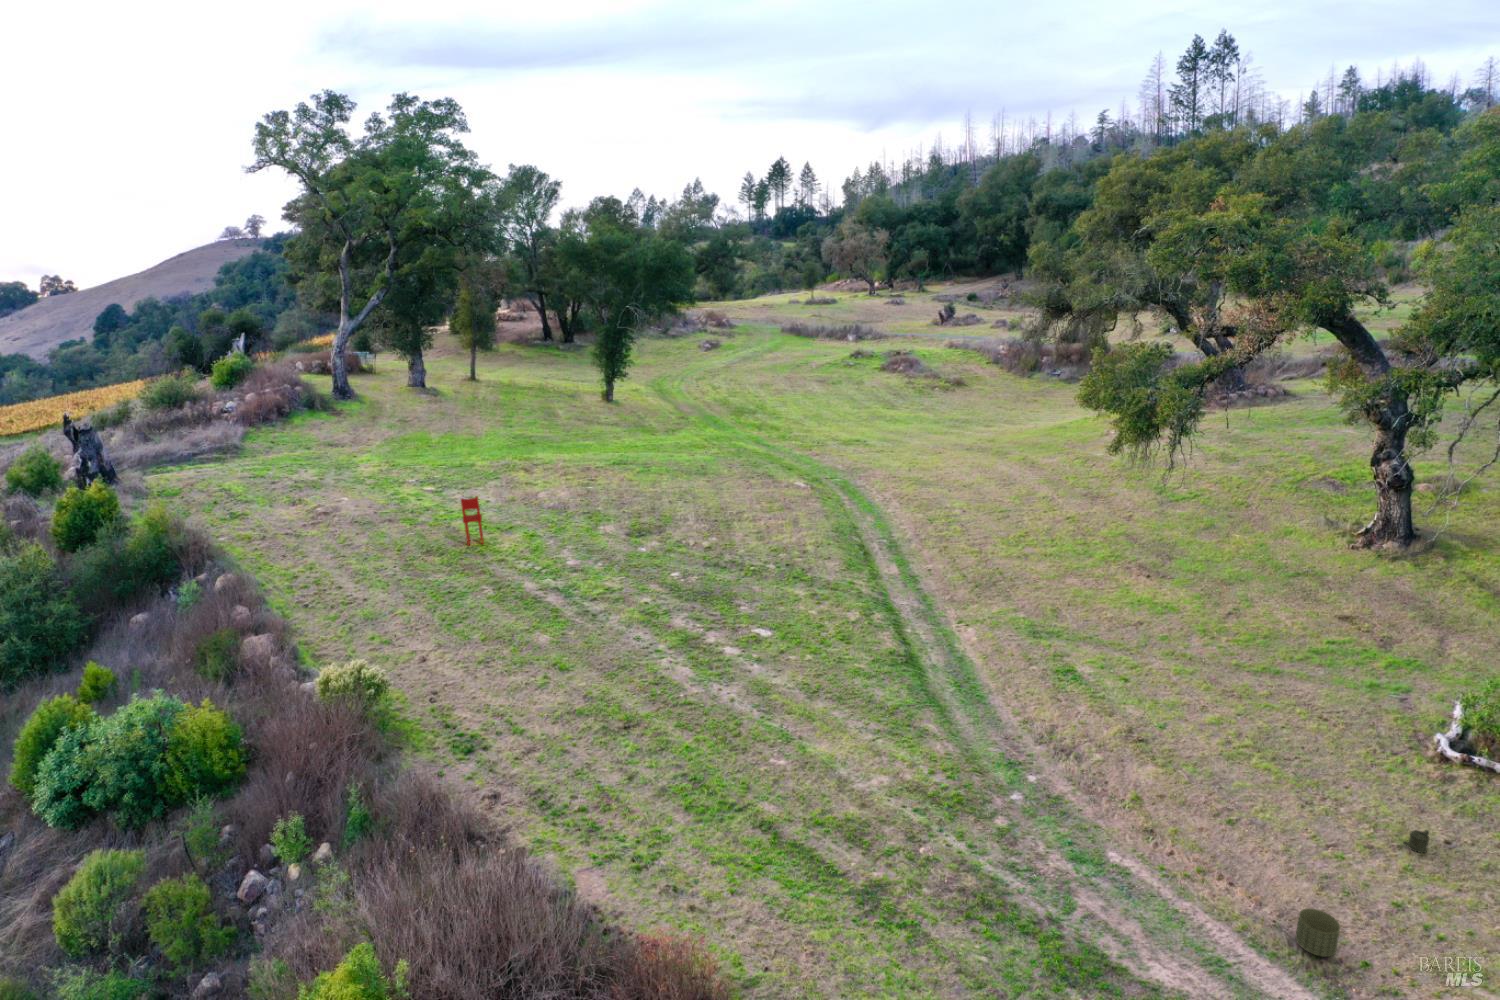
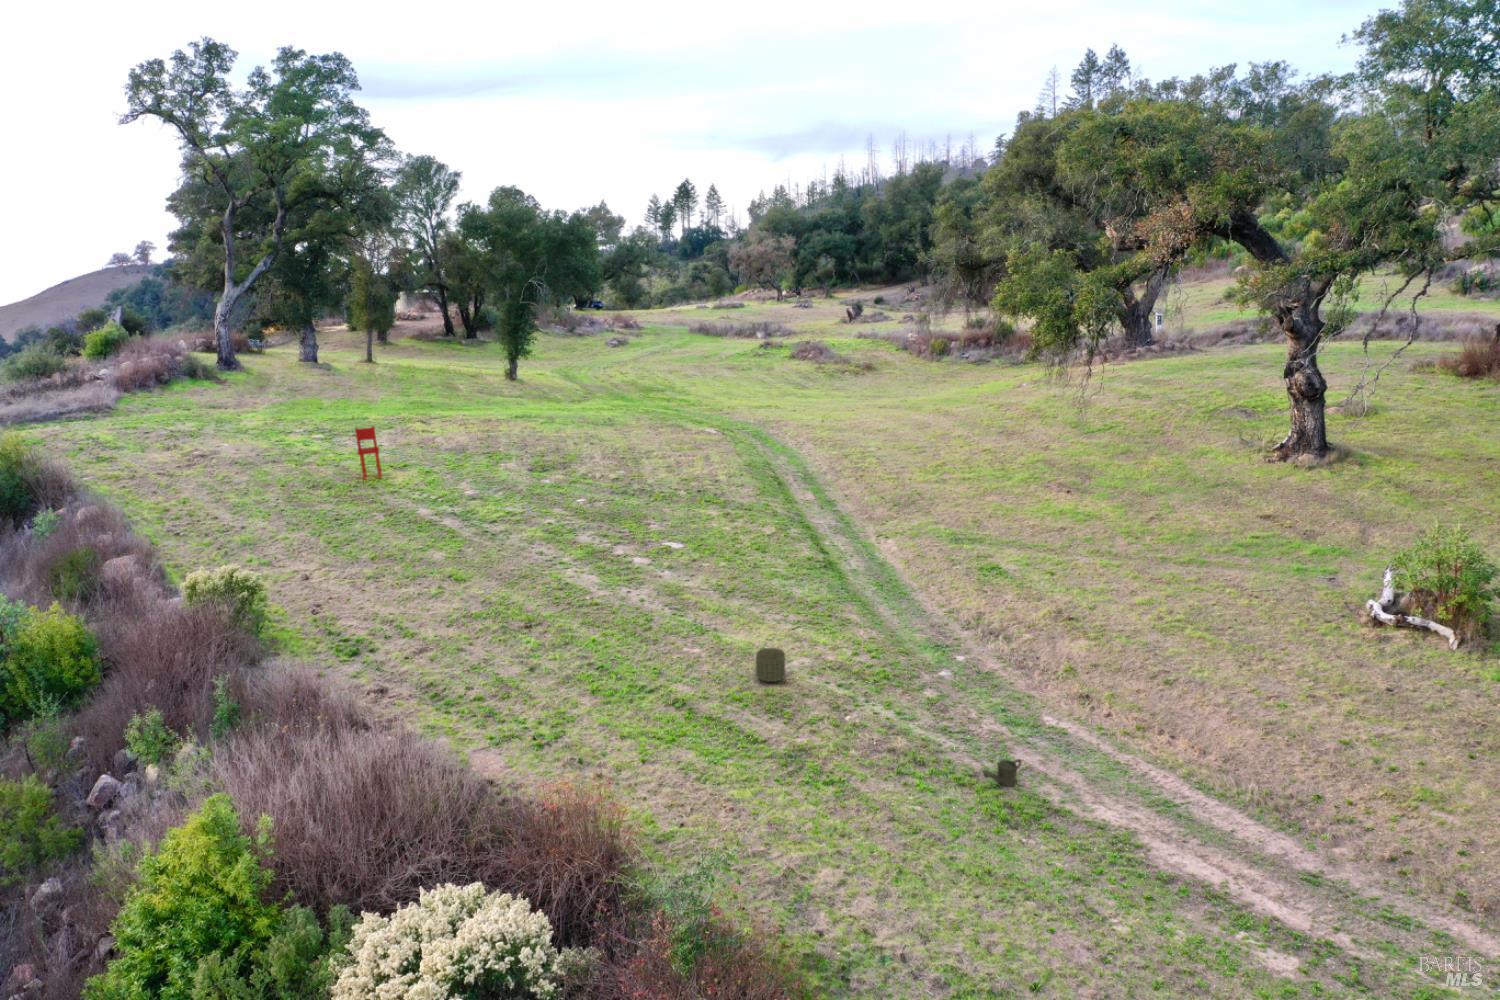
watering can: present [1403,830,1429,853] -> present [983,759,1021,787]
planter: present [1296,908,1340,957] -> present [756,648,785,682]

